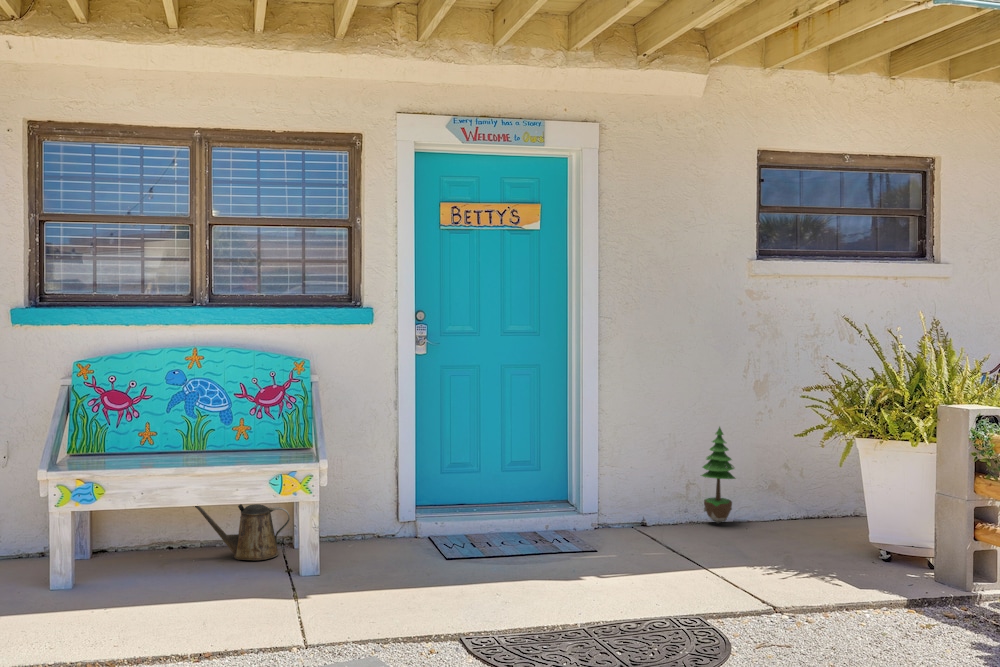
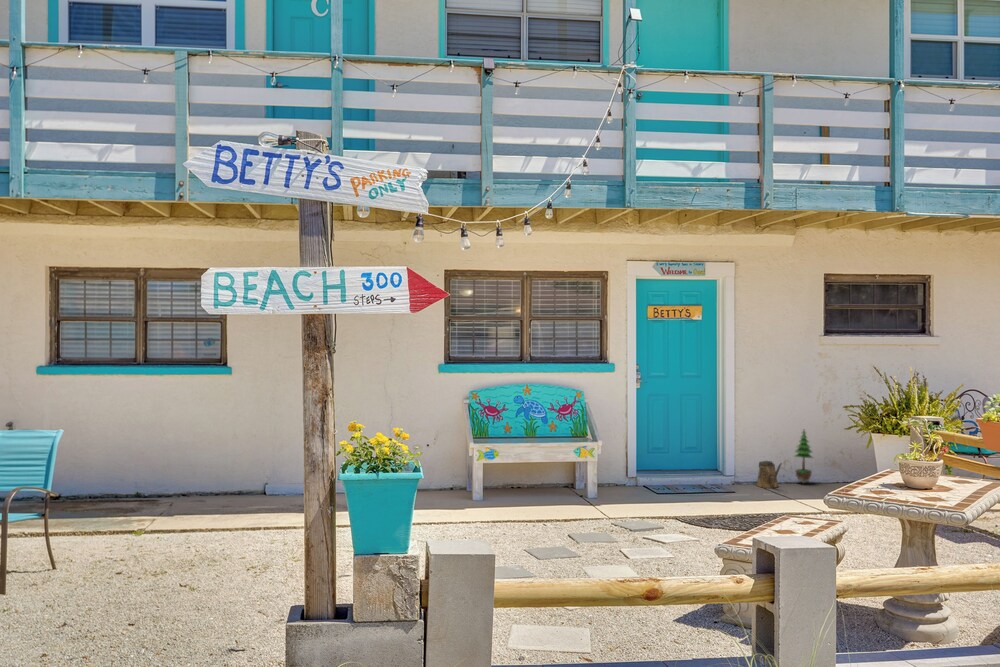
watering can: present [195,504,290,560] -> present [756,461,782,488]

